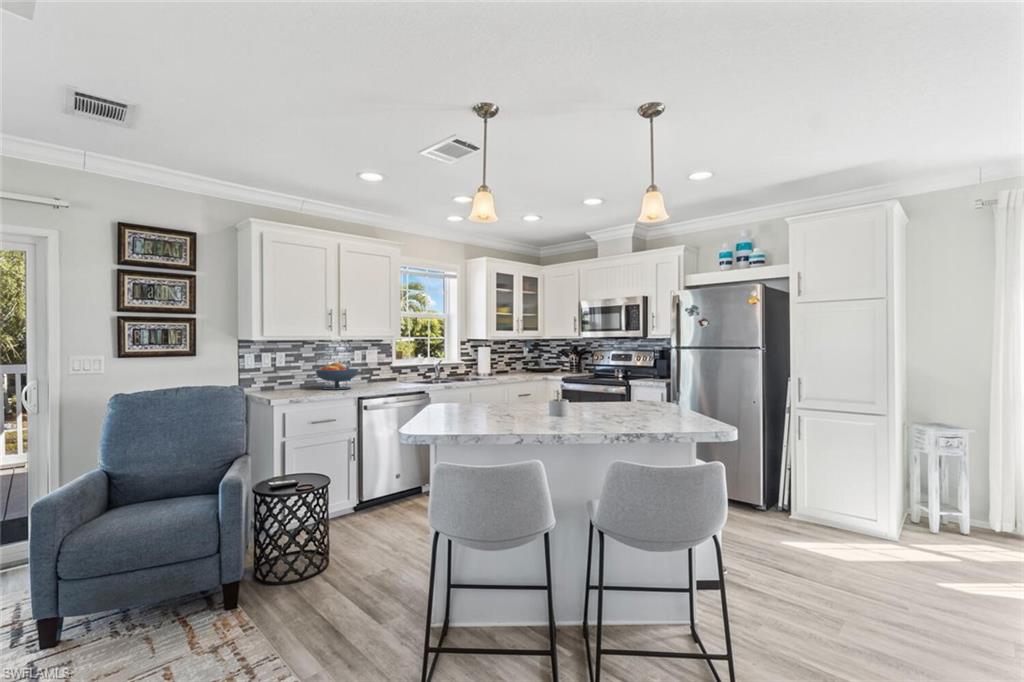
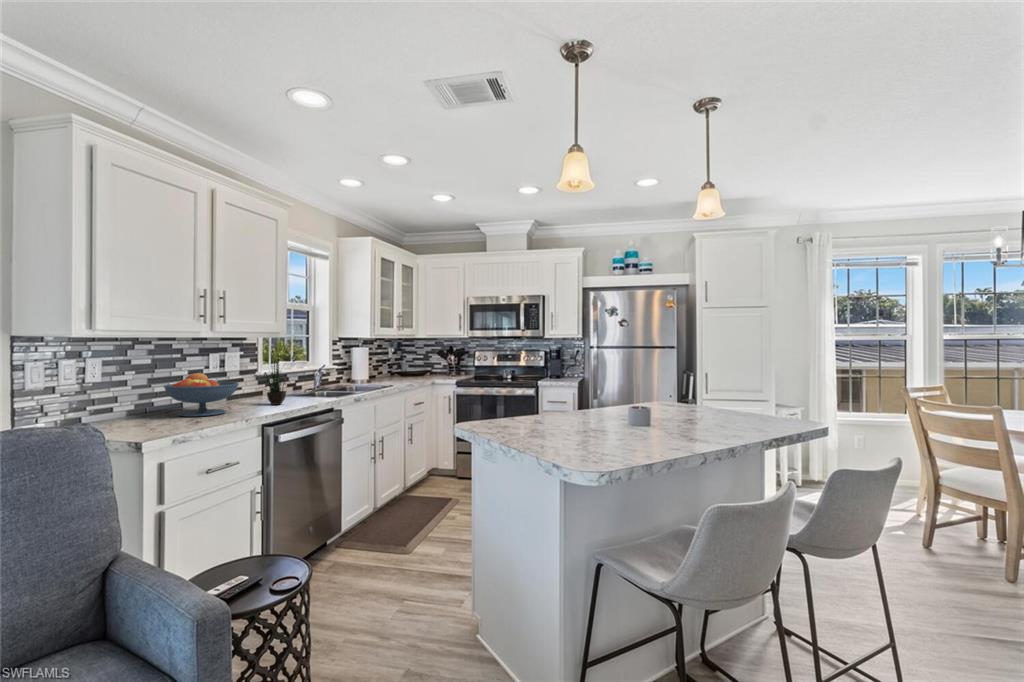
potted plant: none [376,343,400,386] -> present [264,355,286,405]

